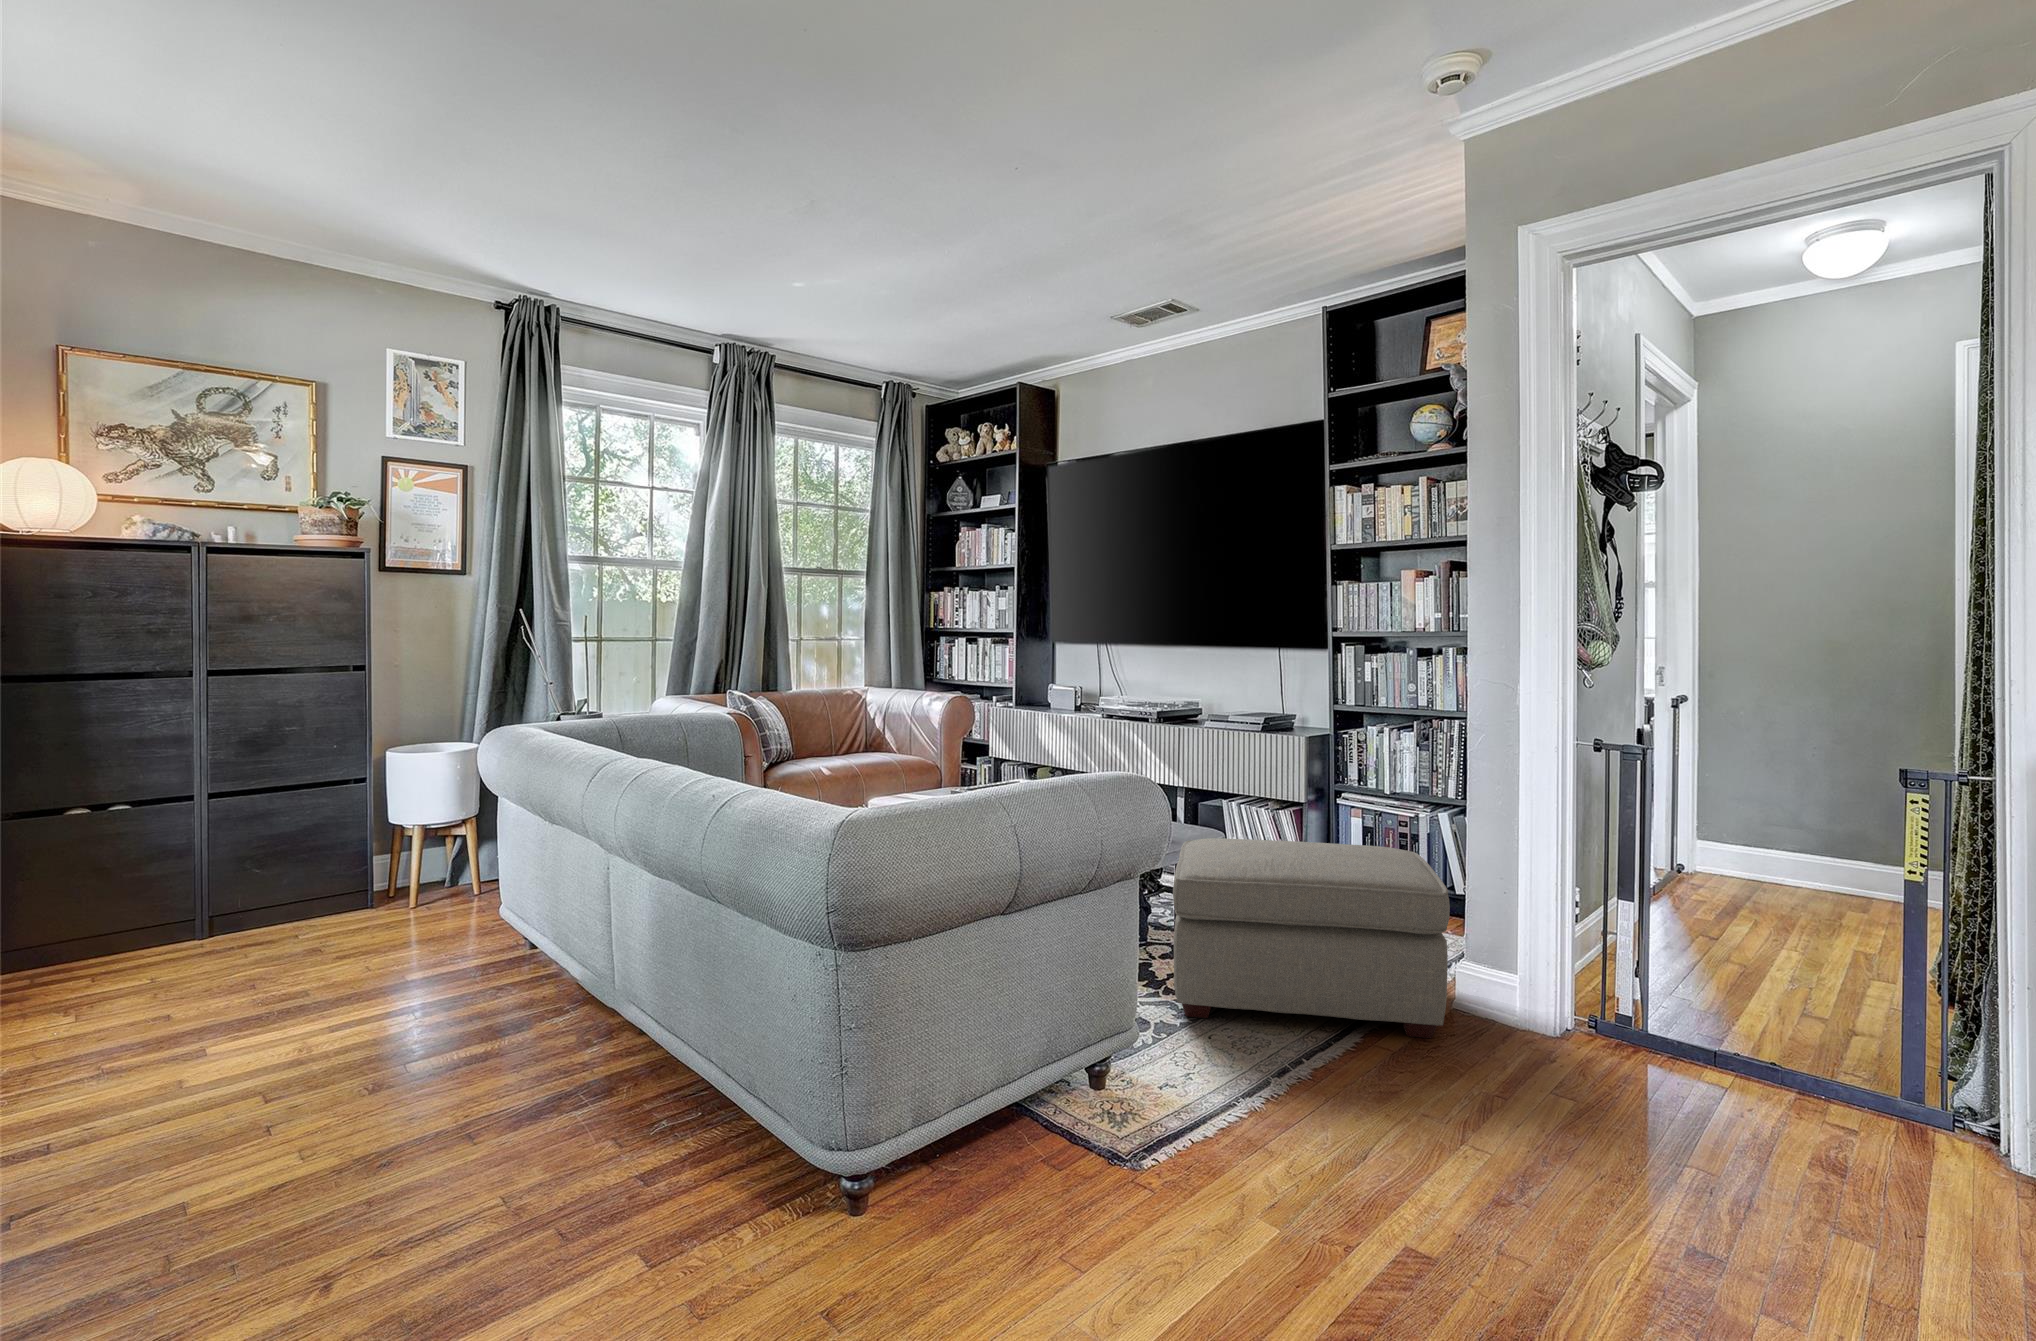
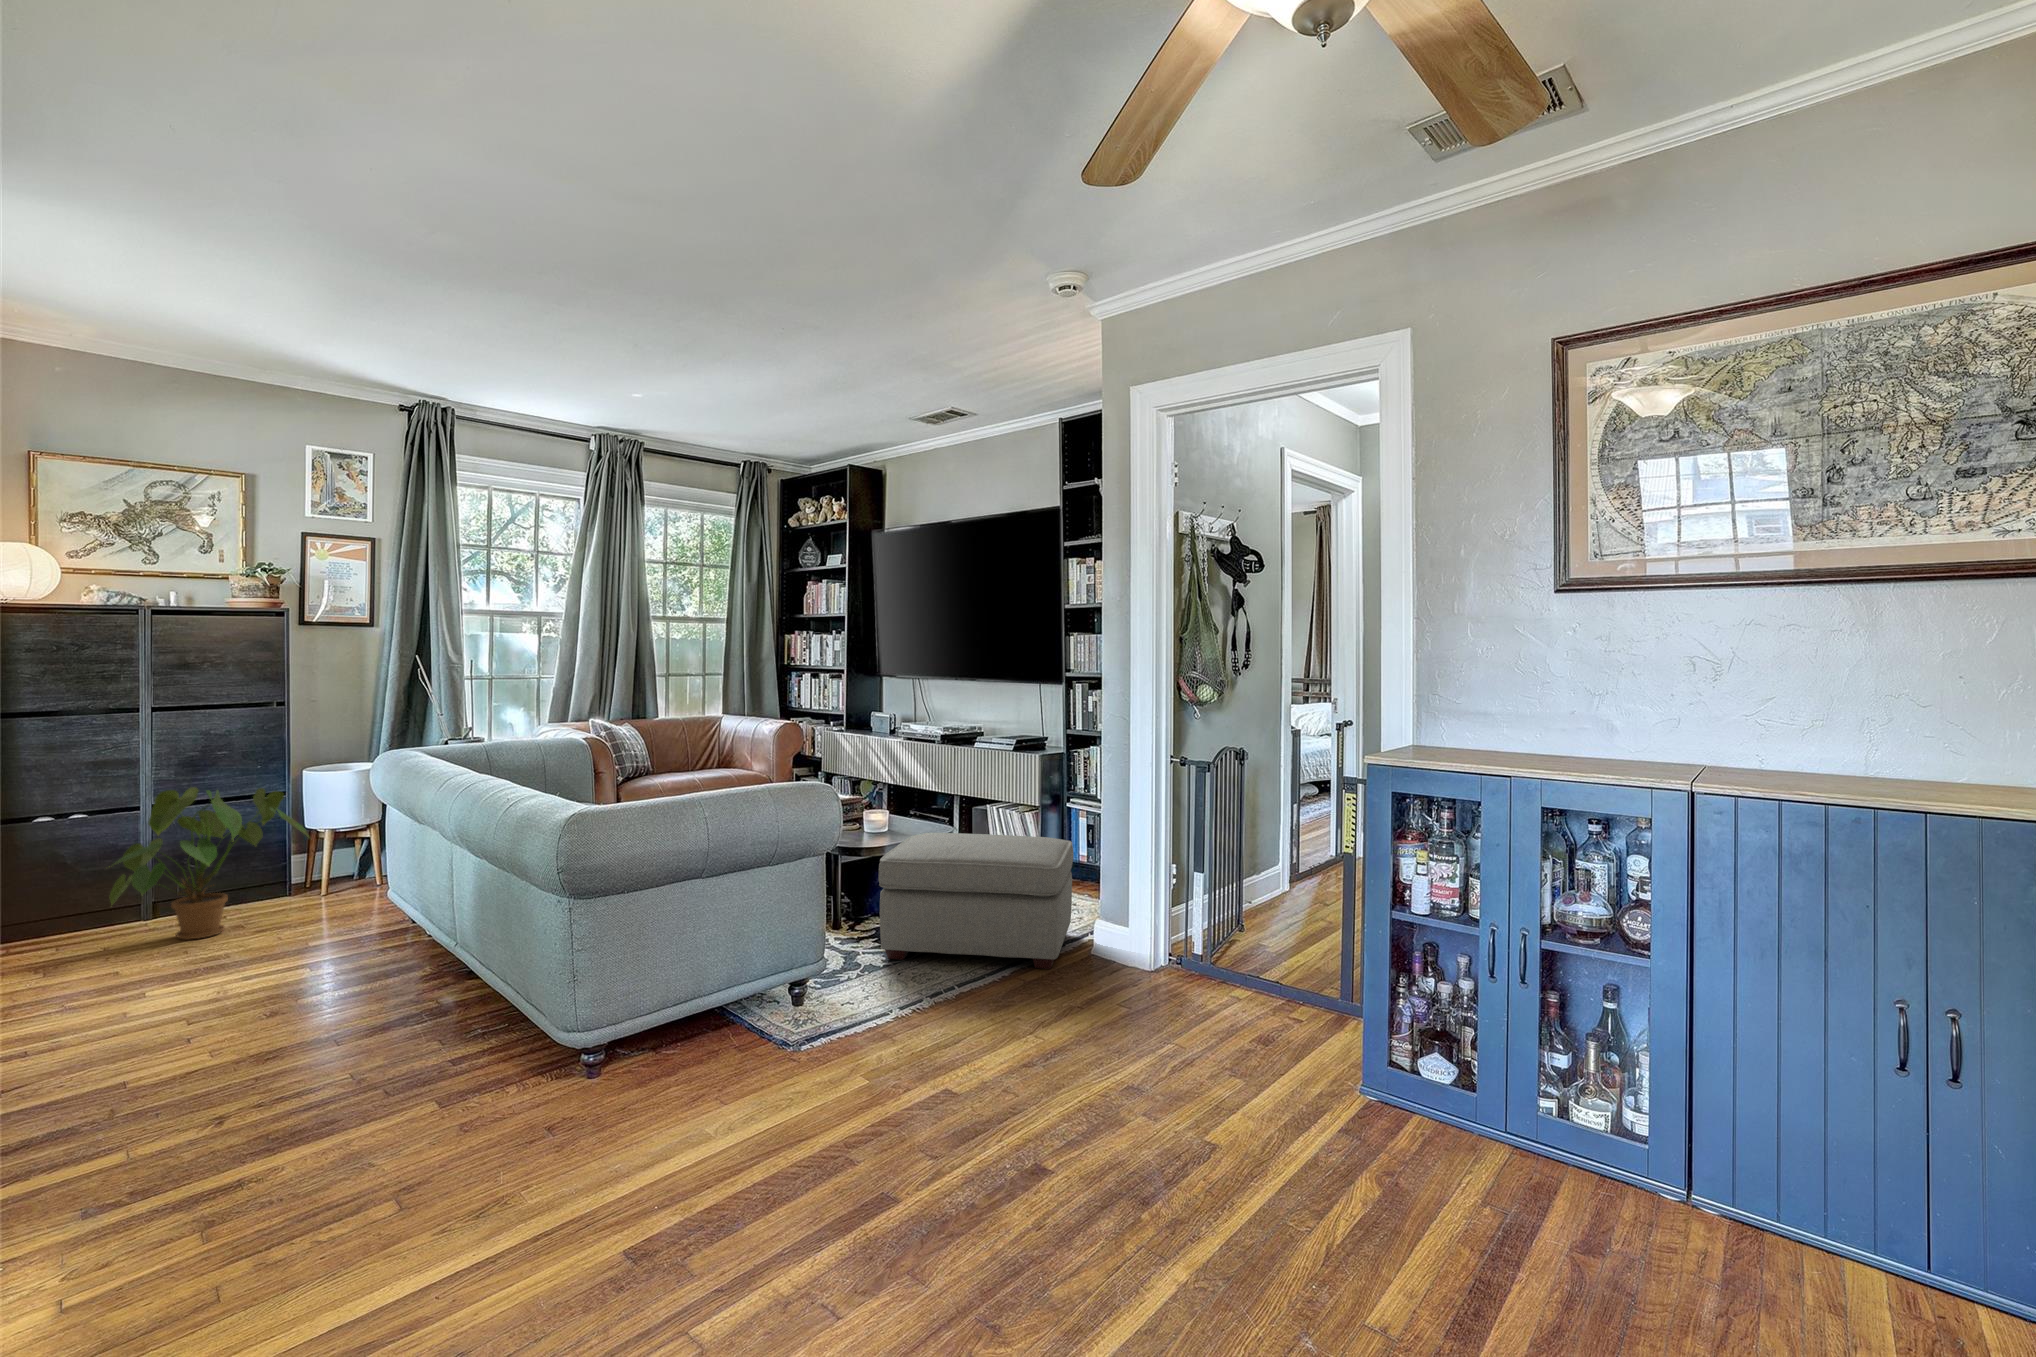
house plant: none [151,771,404,968] -> present [109,787,308,940]

